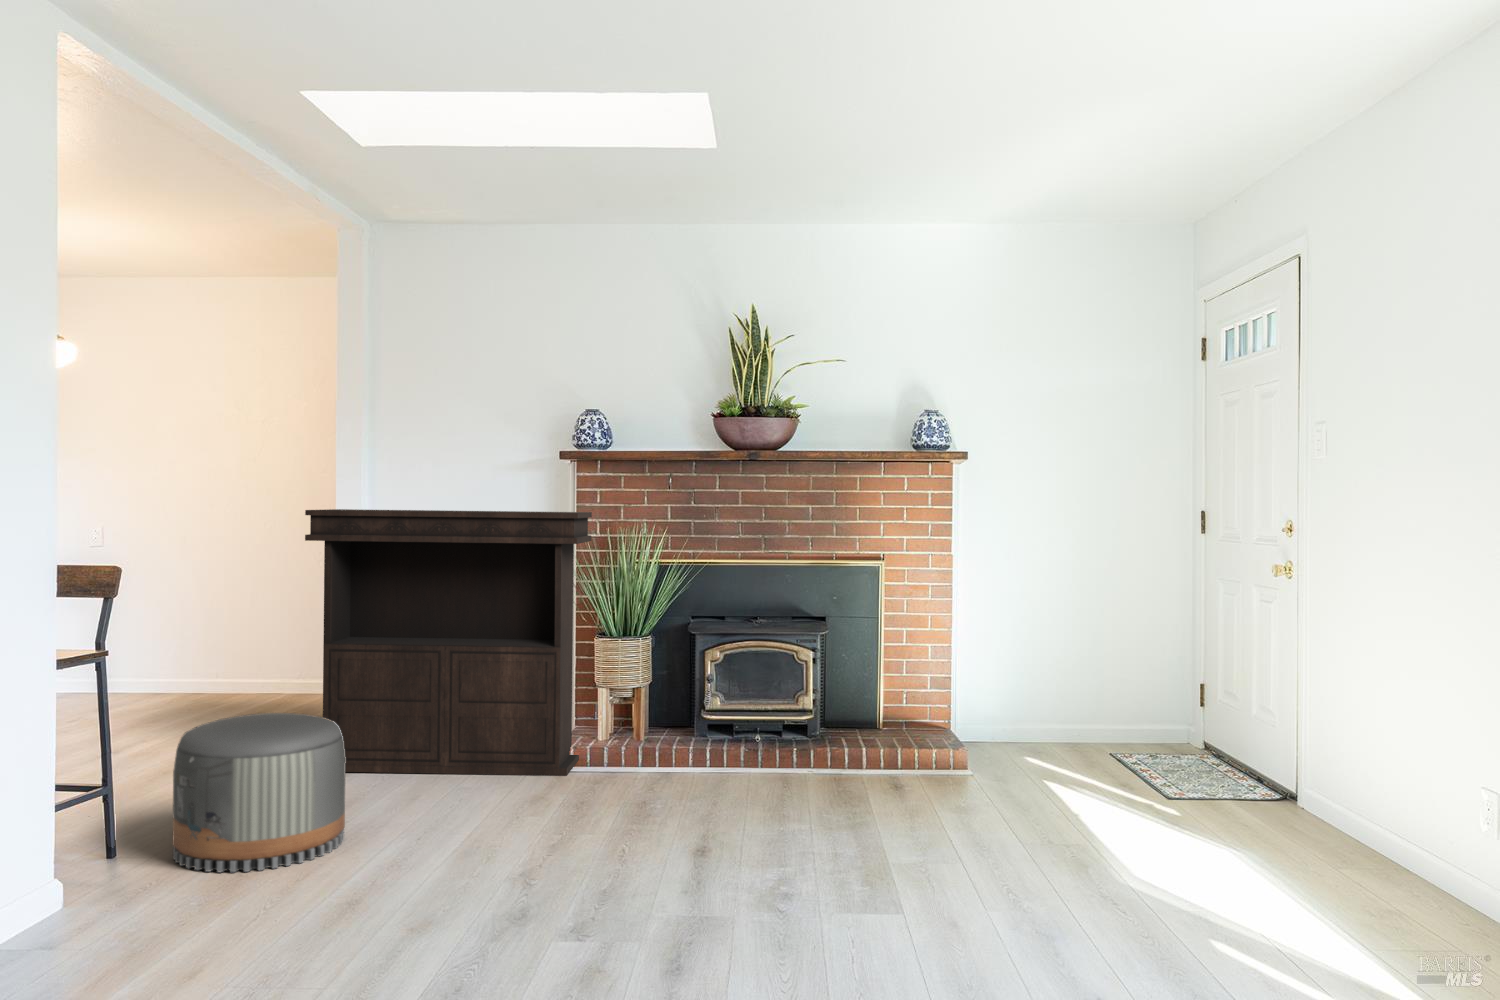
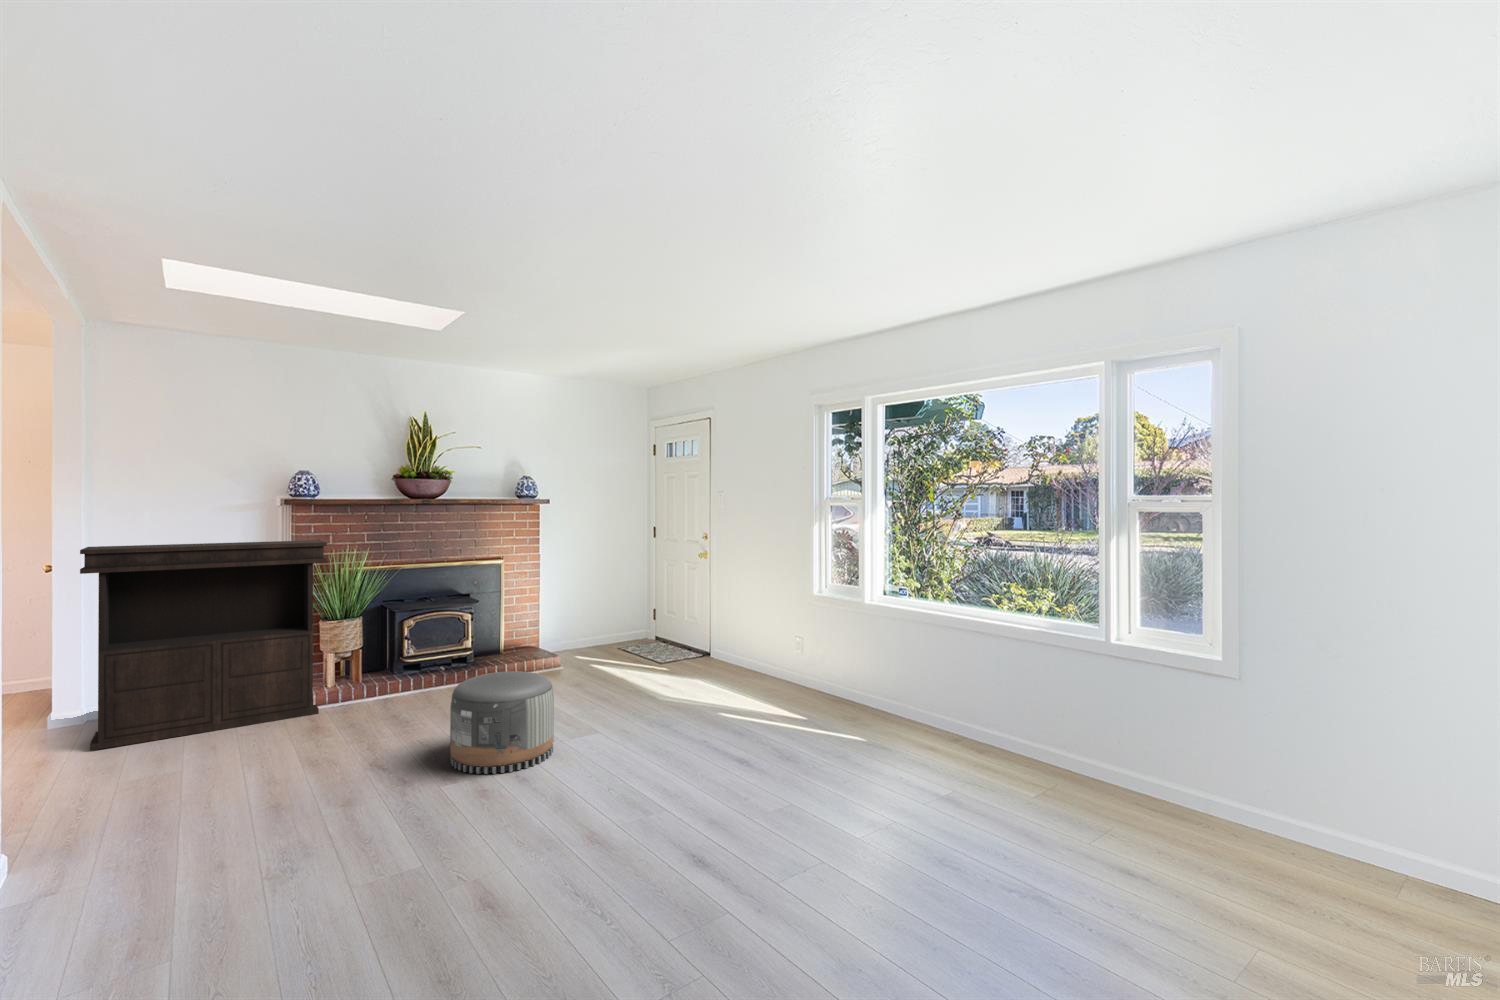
pouf: present [172,713,346,872] -> present [450,671,554,774]

